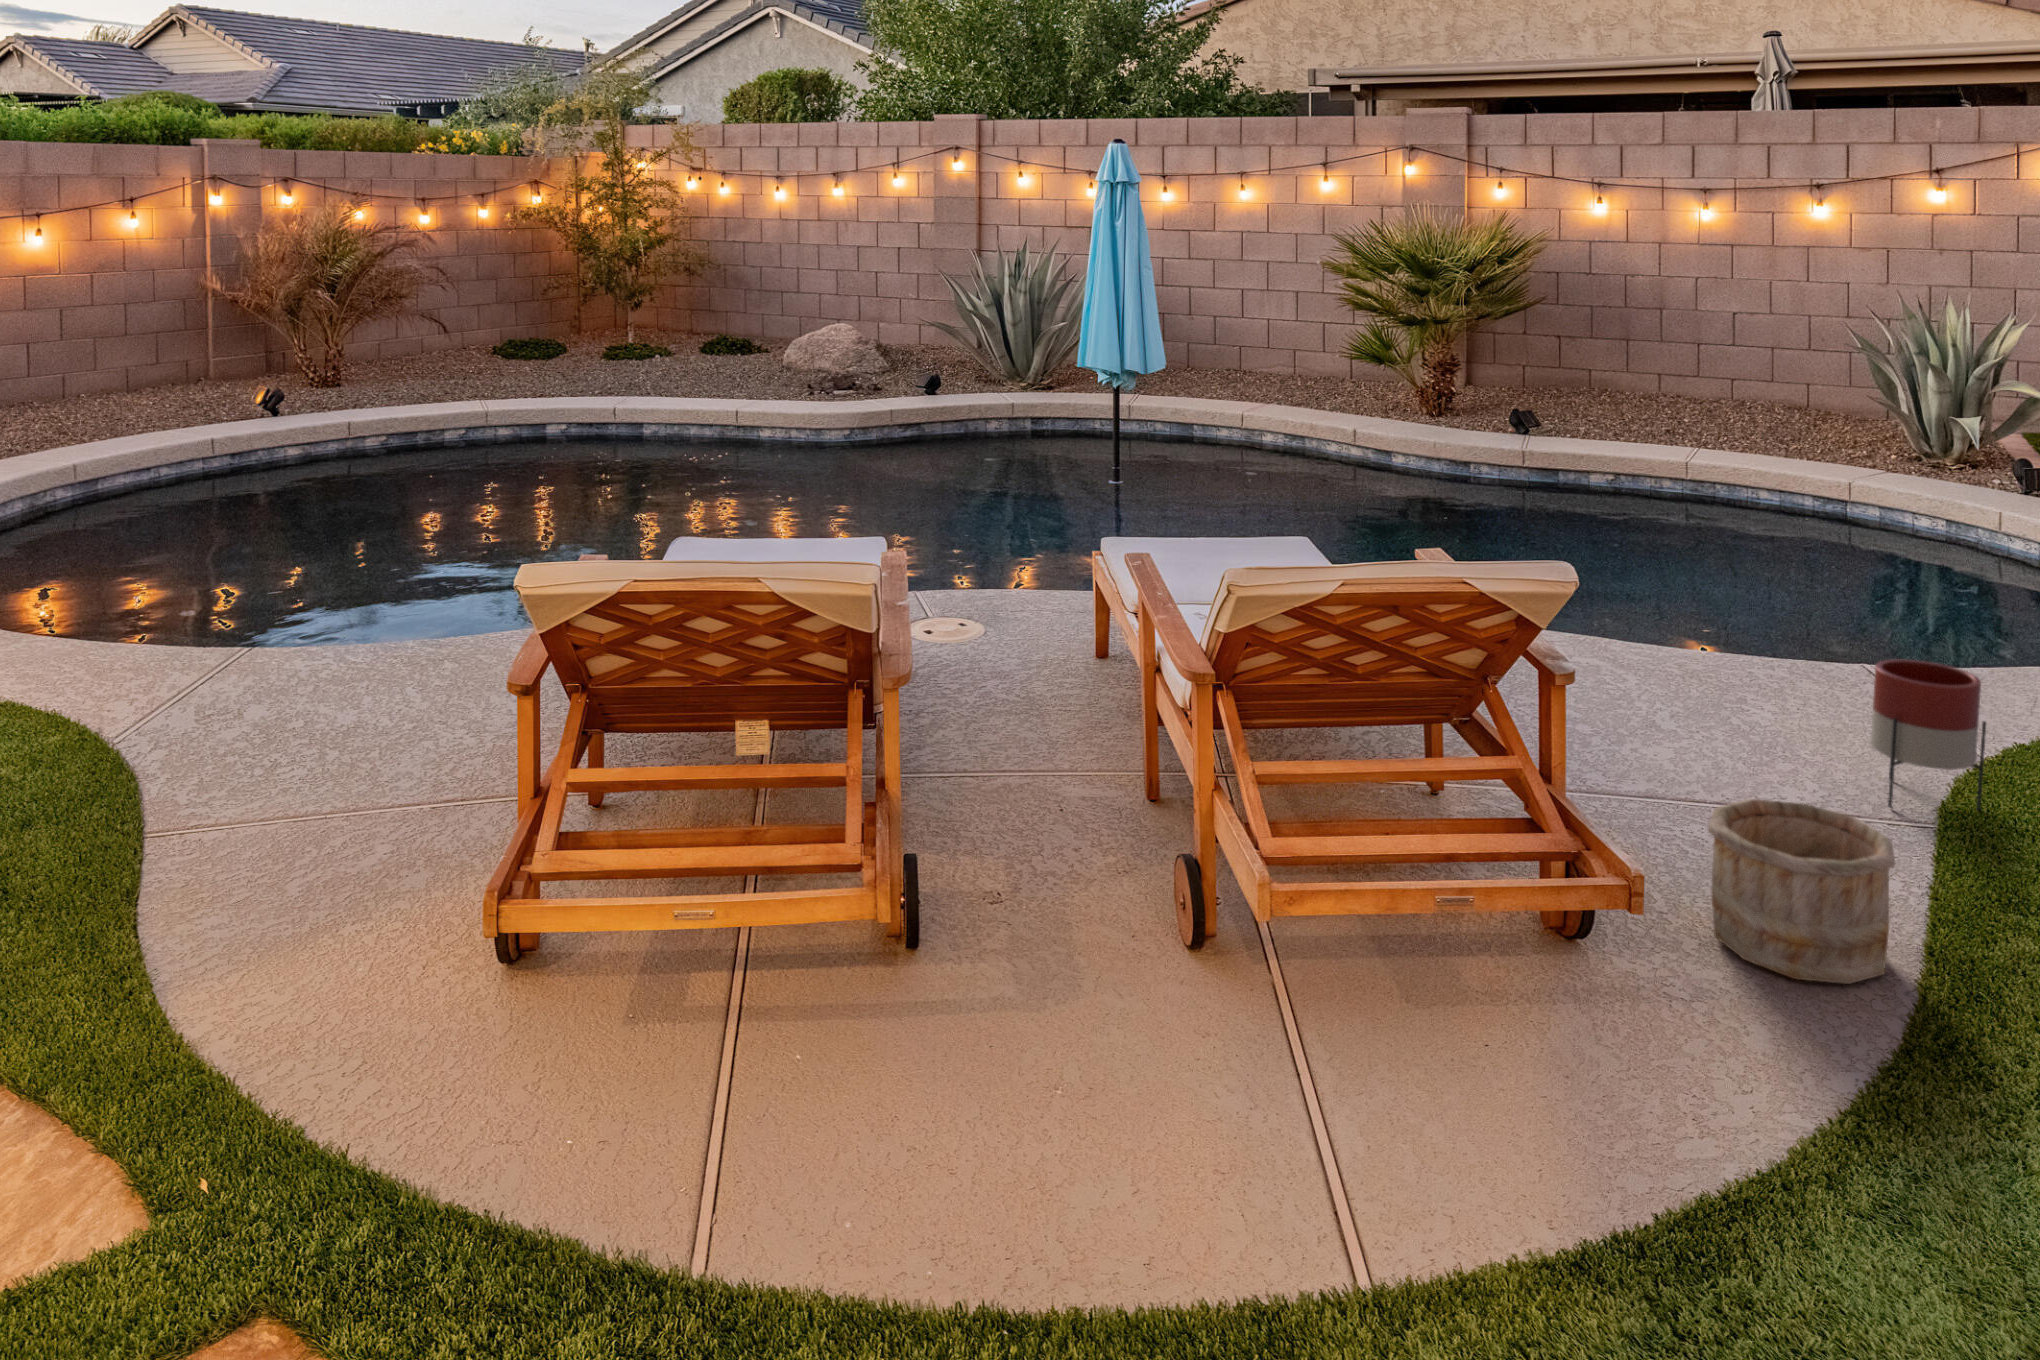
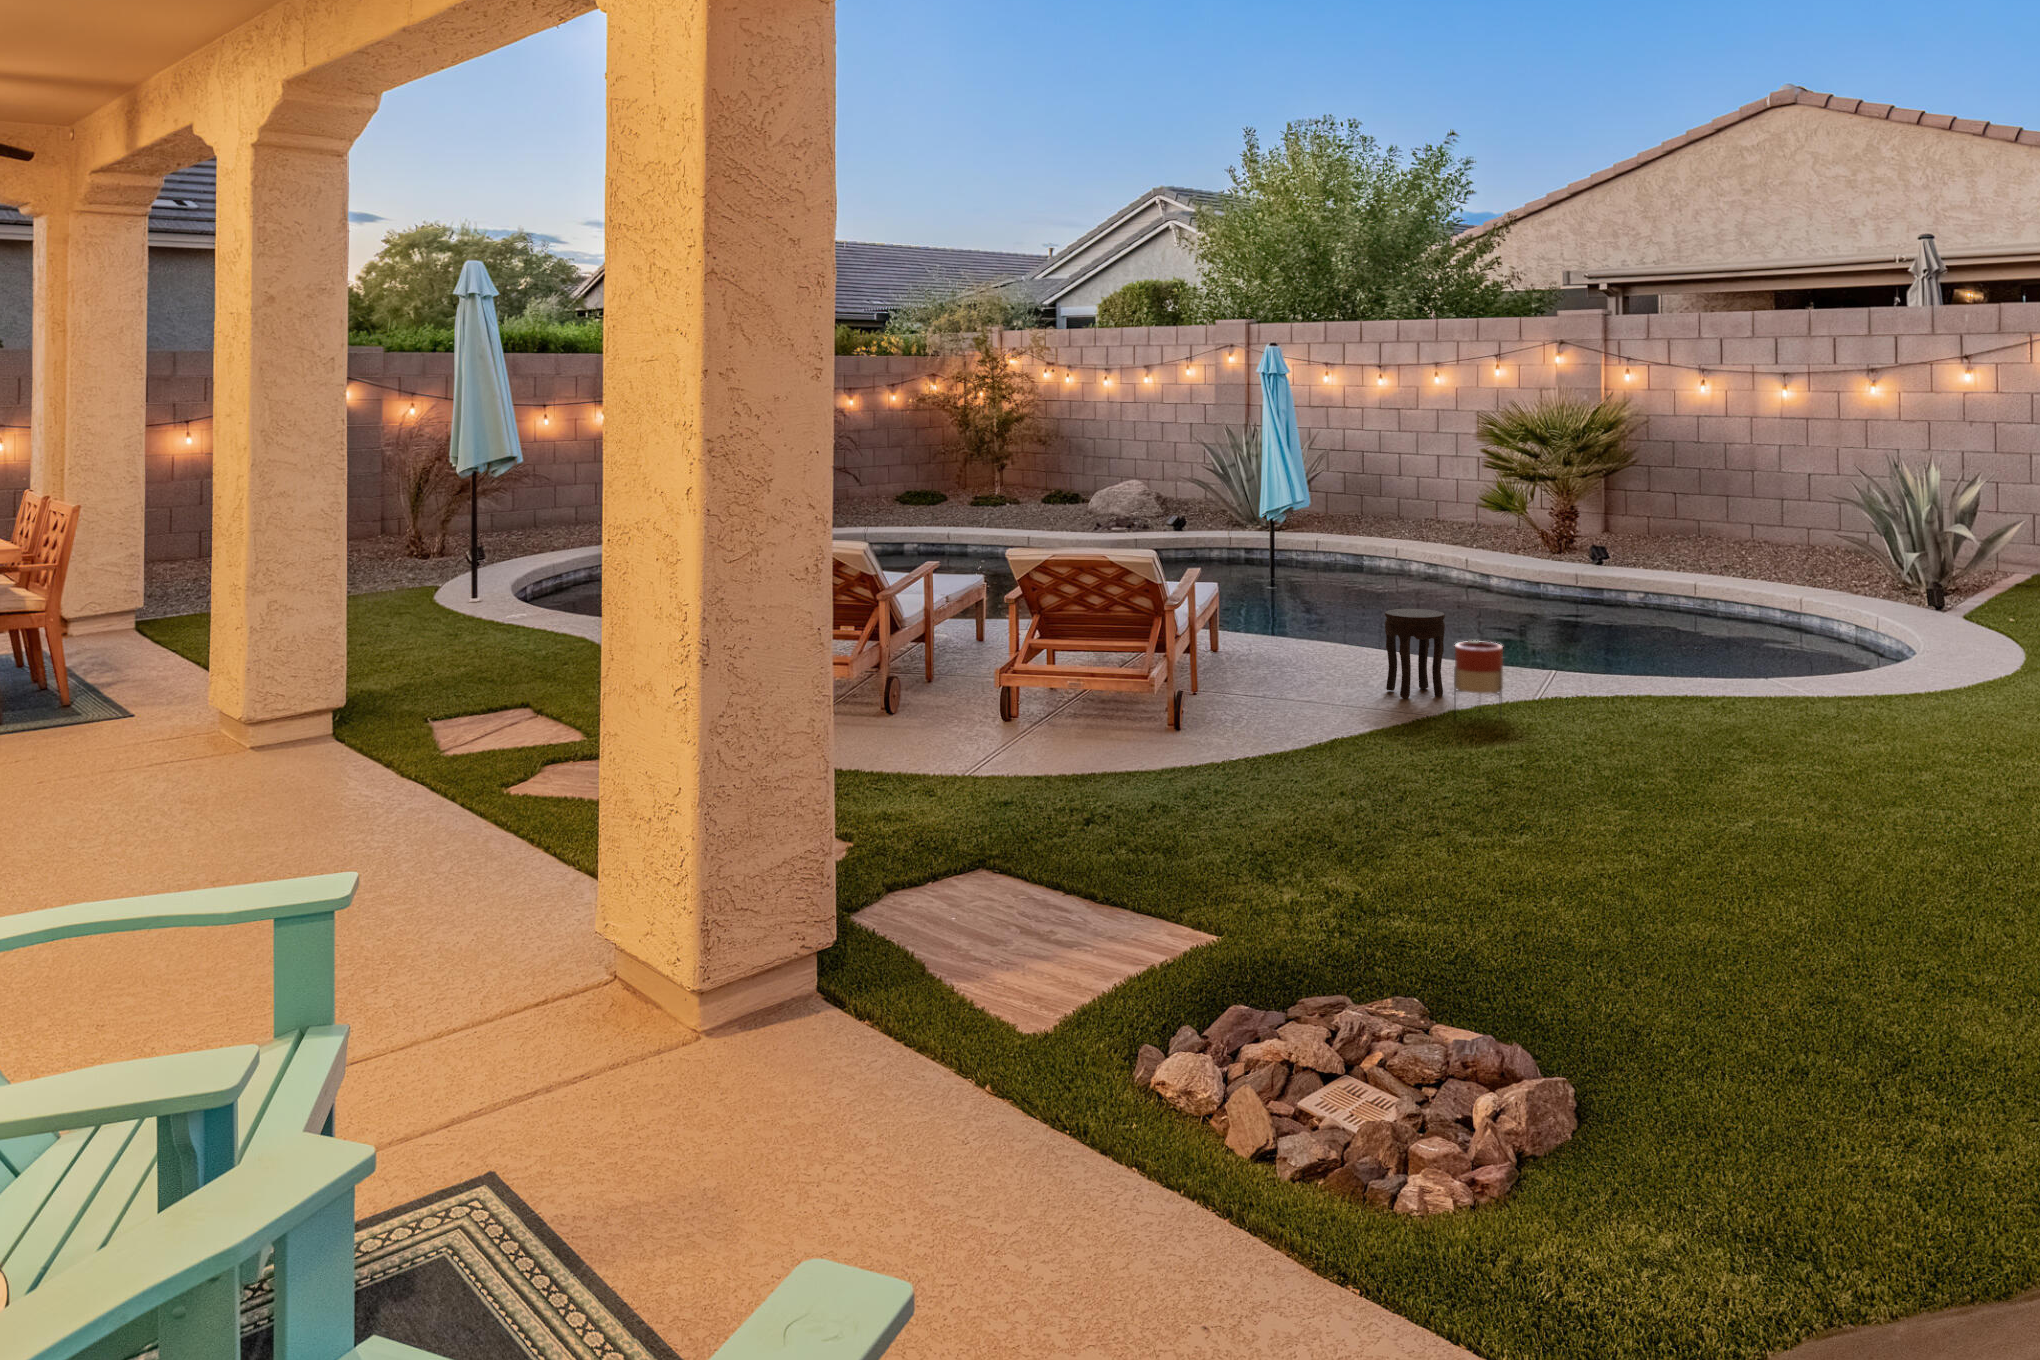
side table: none [1647,582,1772,756] -> present [1385,609,1445,698]
wooden bucket: present [1708,799,1895,984] -> none [1273,681,1346,749]

